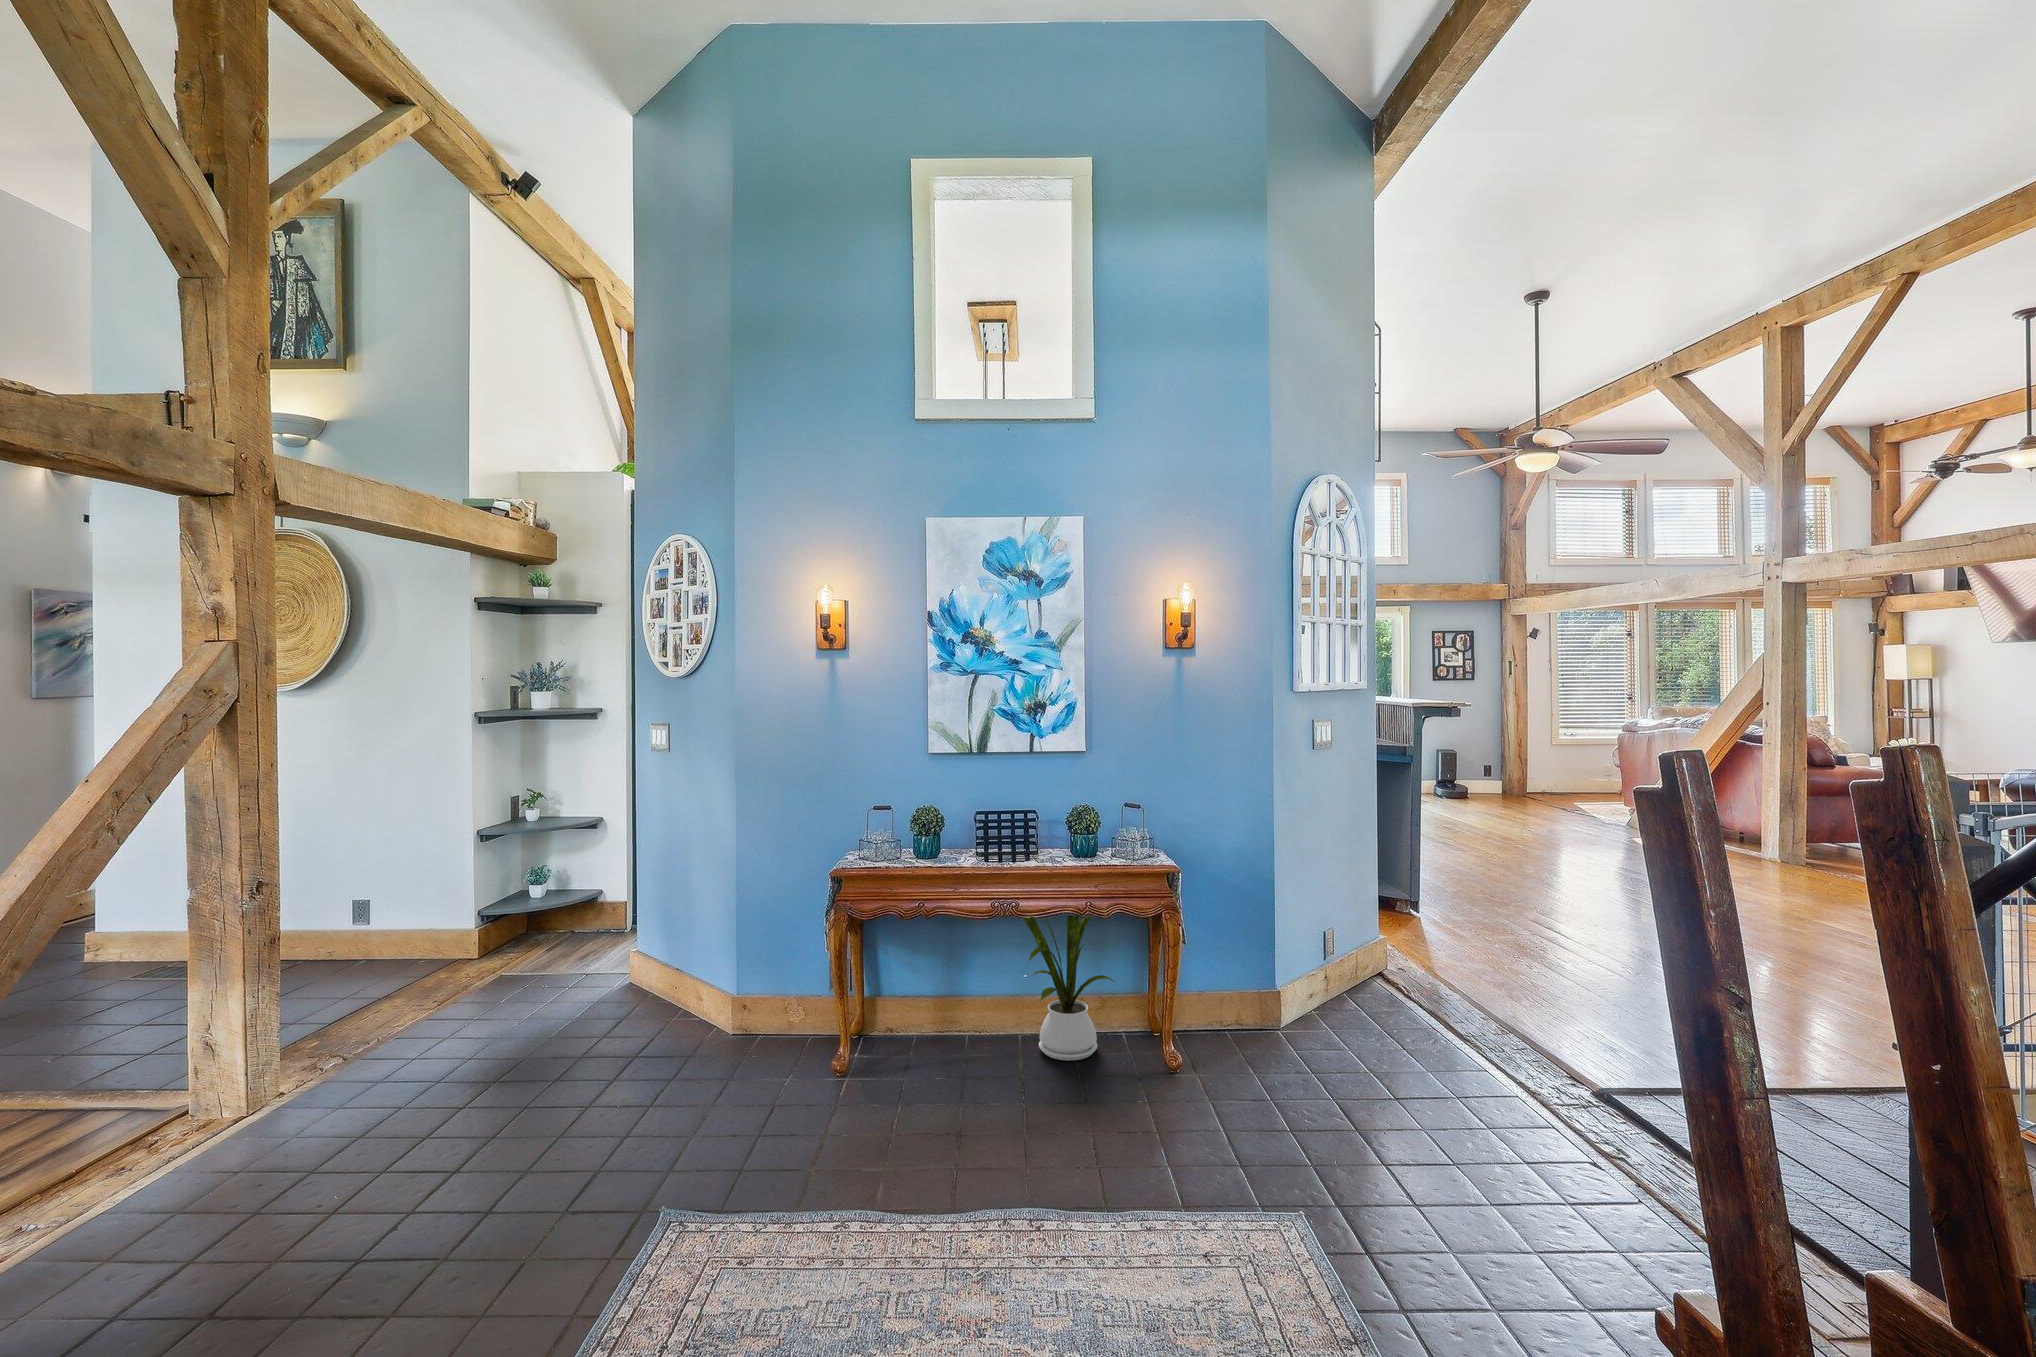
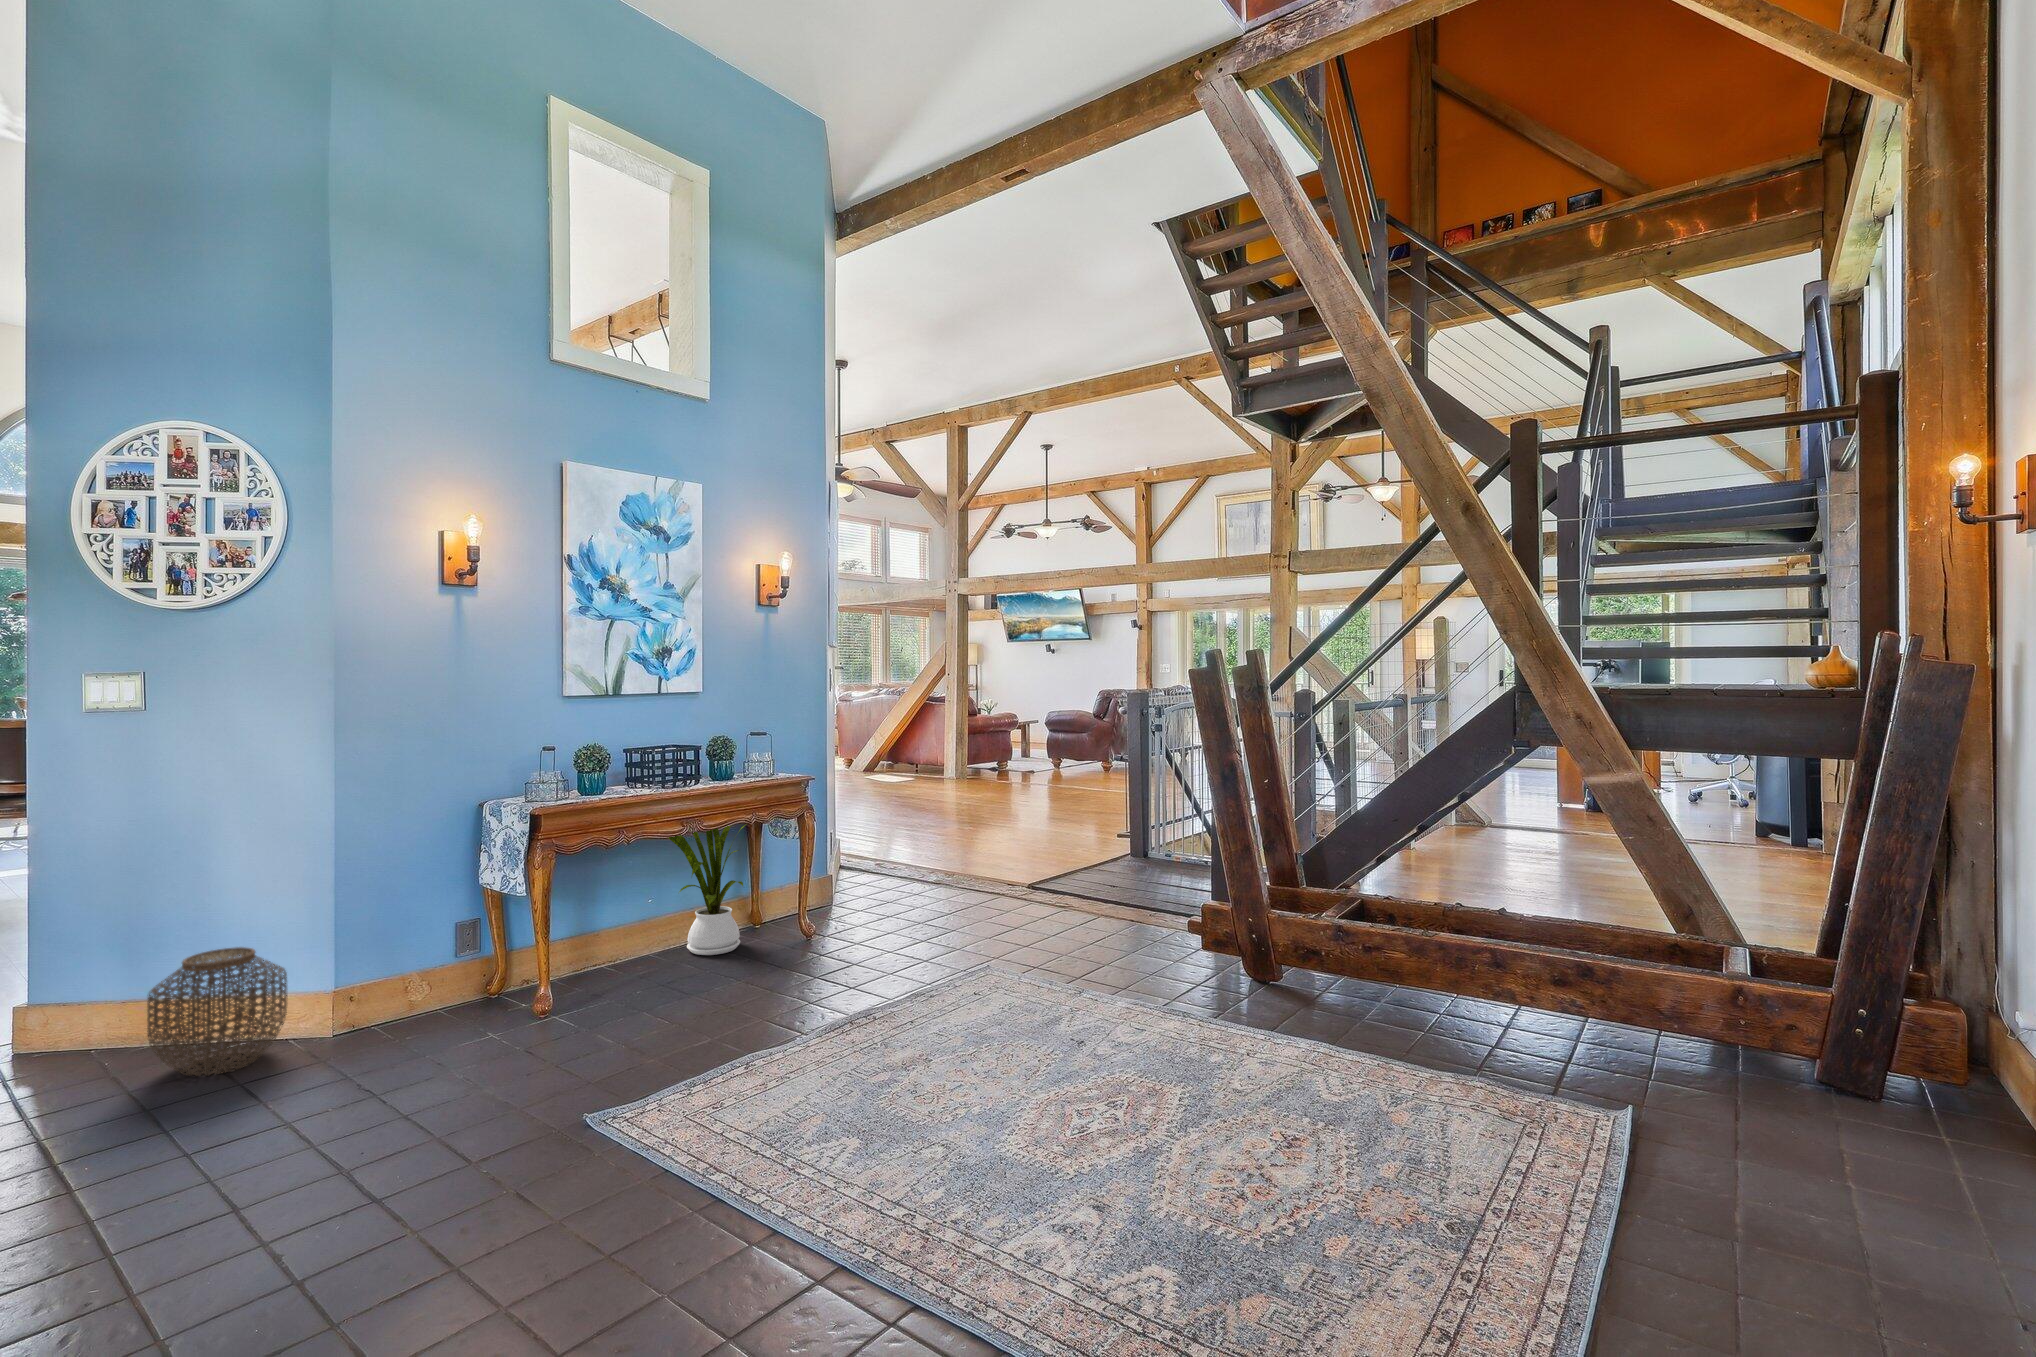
woven basket: none [617,941,704,1040] -> present [147,947,287,1076]

